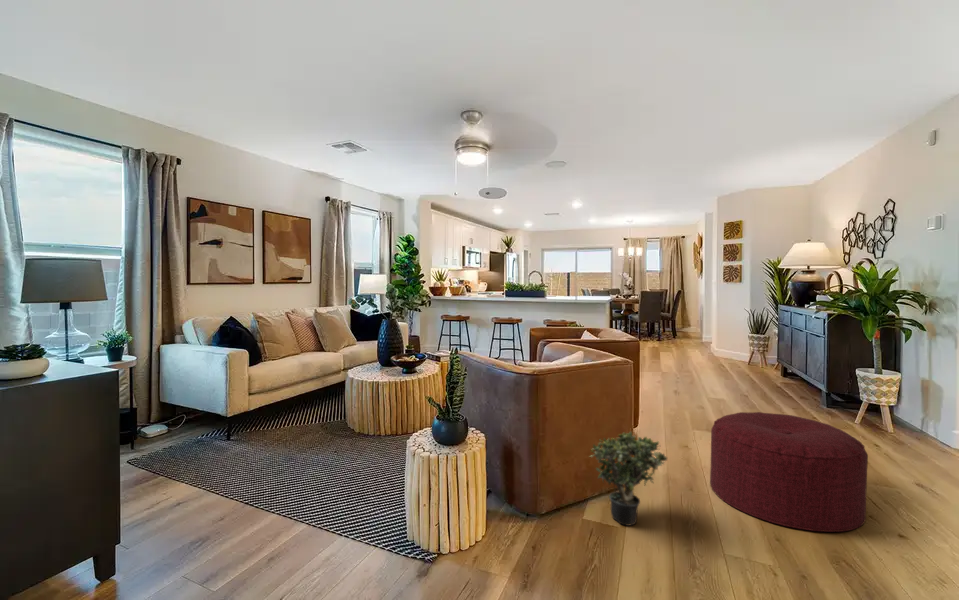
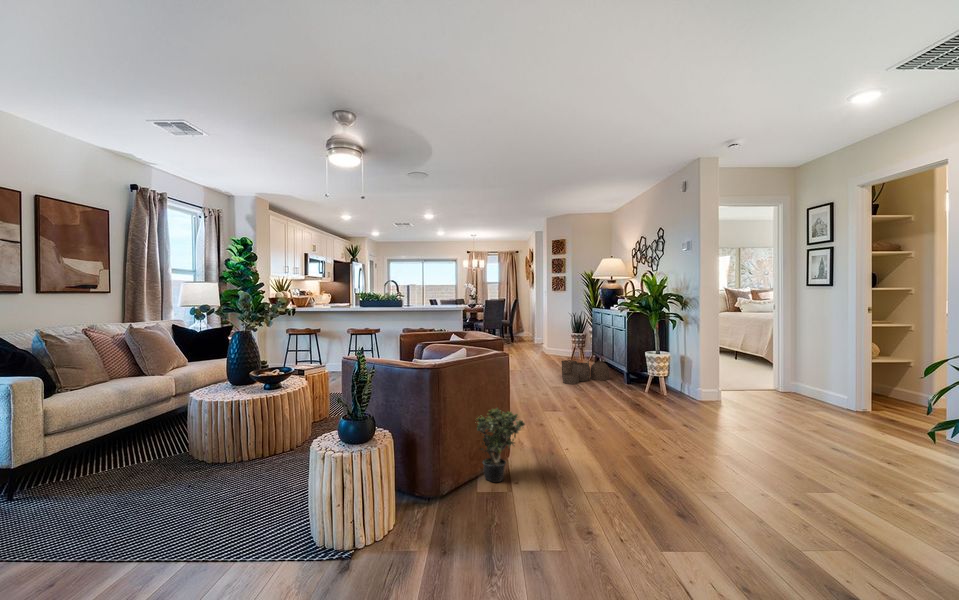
woven basket: none [732,364,800,397] -> present [561,358,610,384]
ottoman: present [710,412,868,532] -> none [552,387,651,465]

